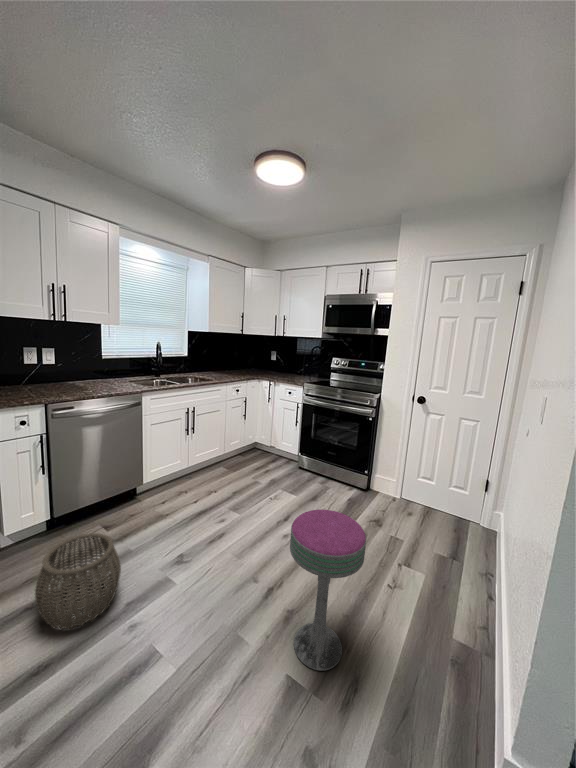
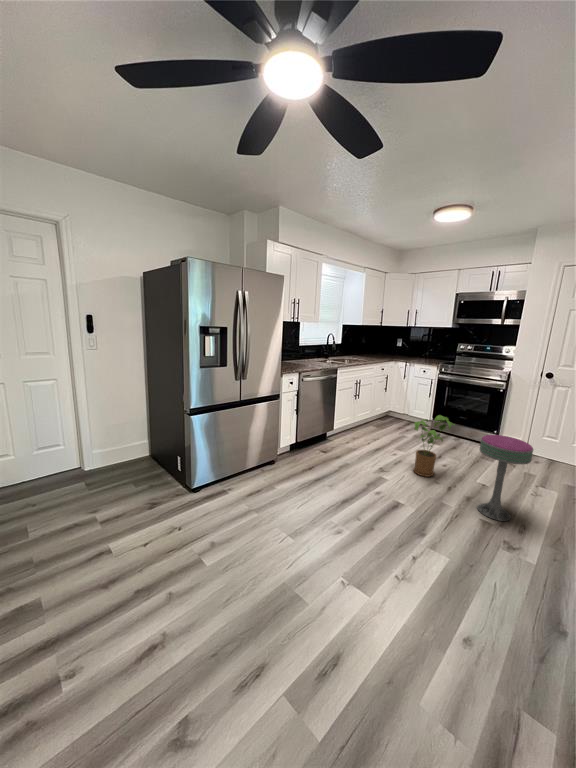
house plant: none [229,468,287,566] -> present [414,415,454,477]
woven basket: present [35,533,121,629] -> none [324,446,365,490]

